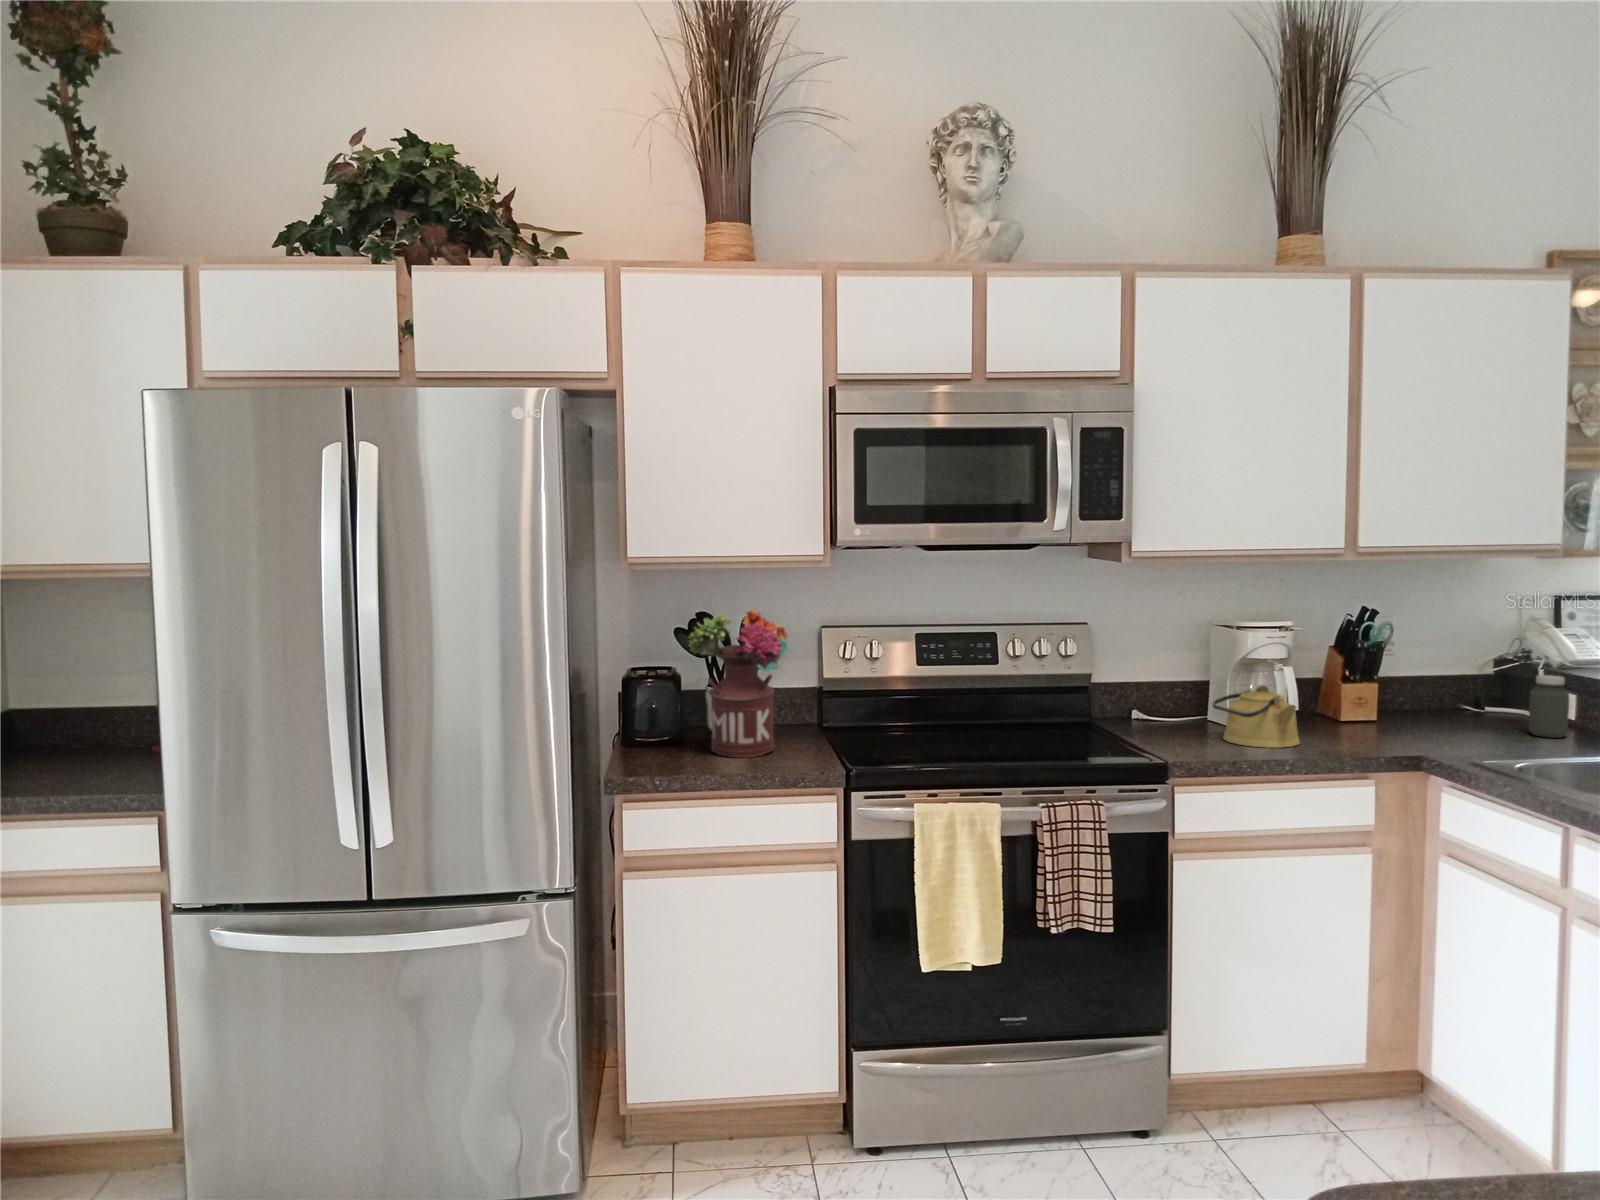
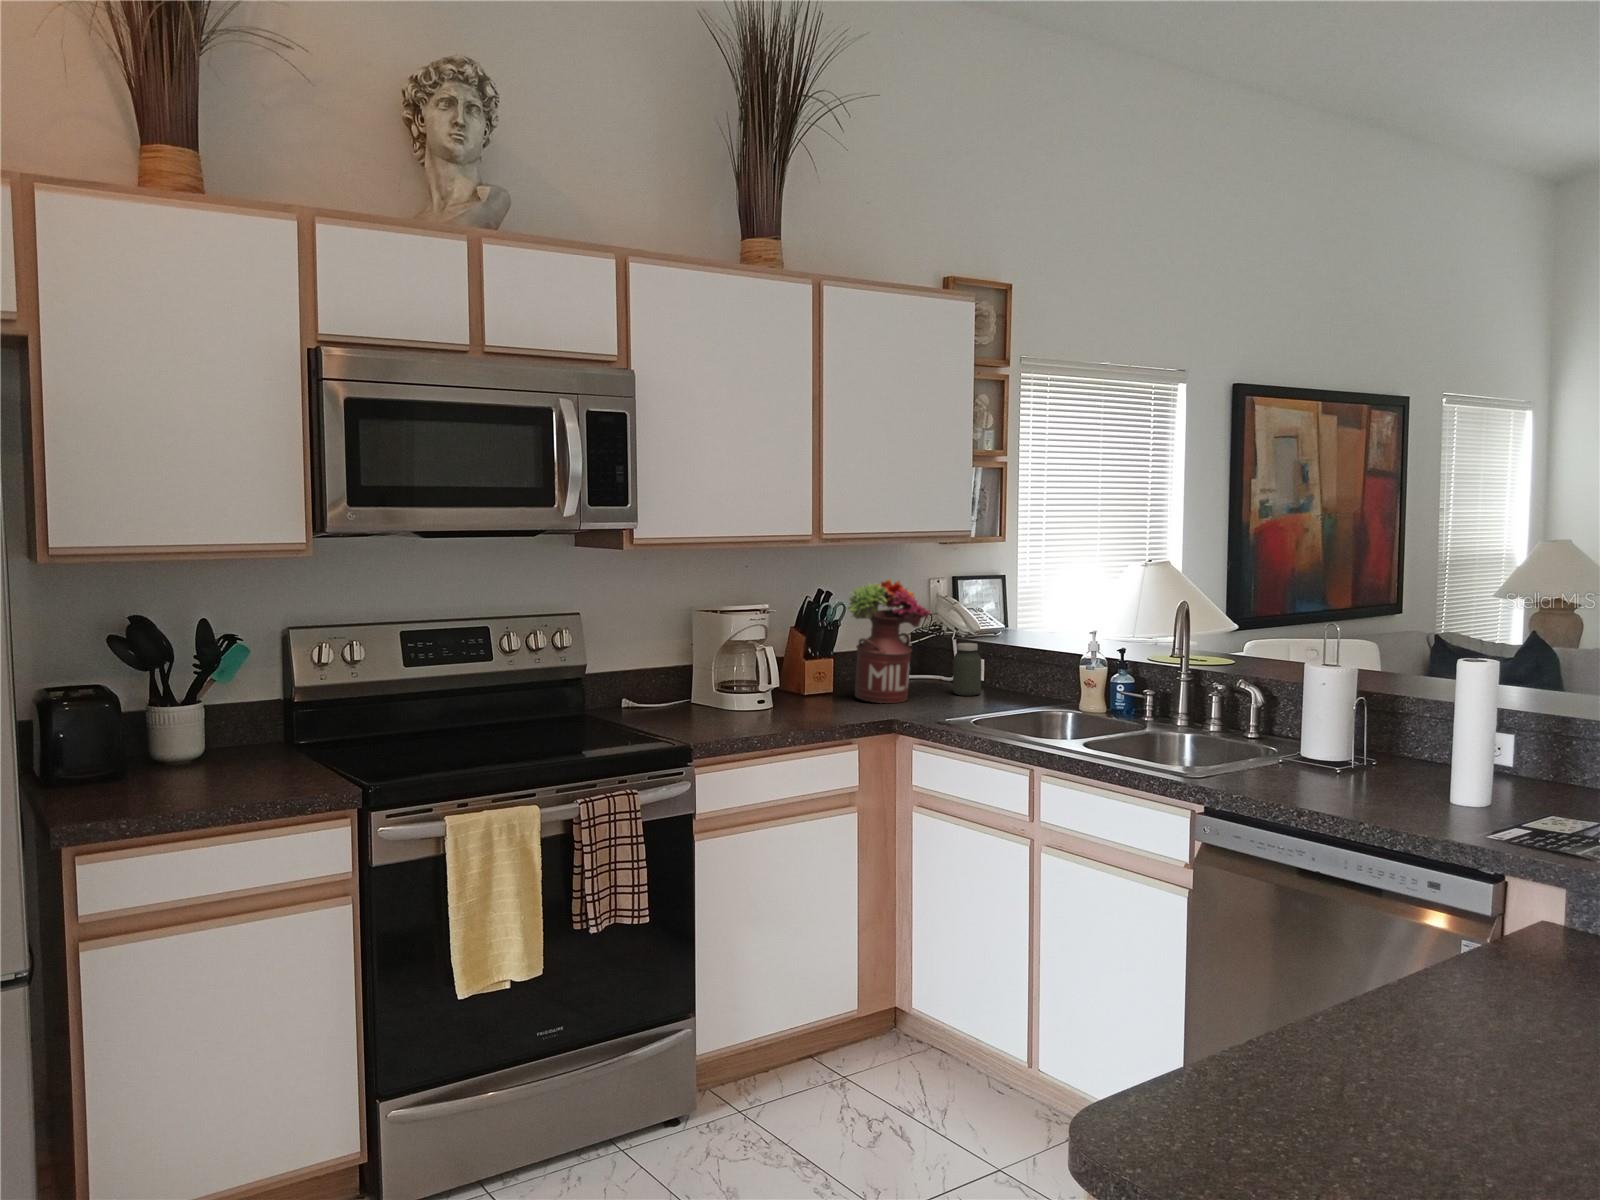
flower arrangement: present [689,609,788,757] -> present [848,579,930,703]
kettle: present [1212,685,1300,748] -> none [710,665,790,724]

